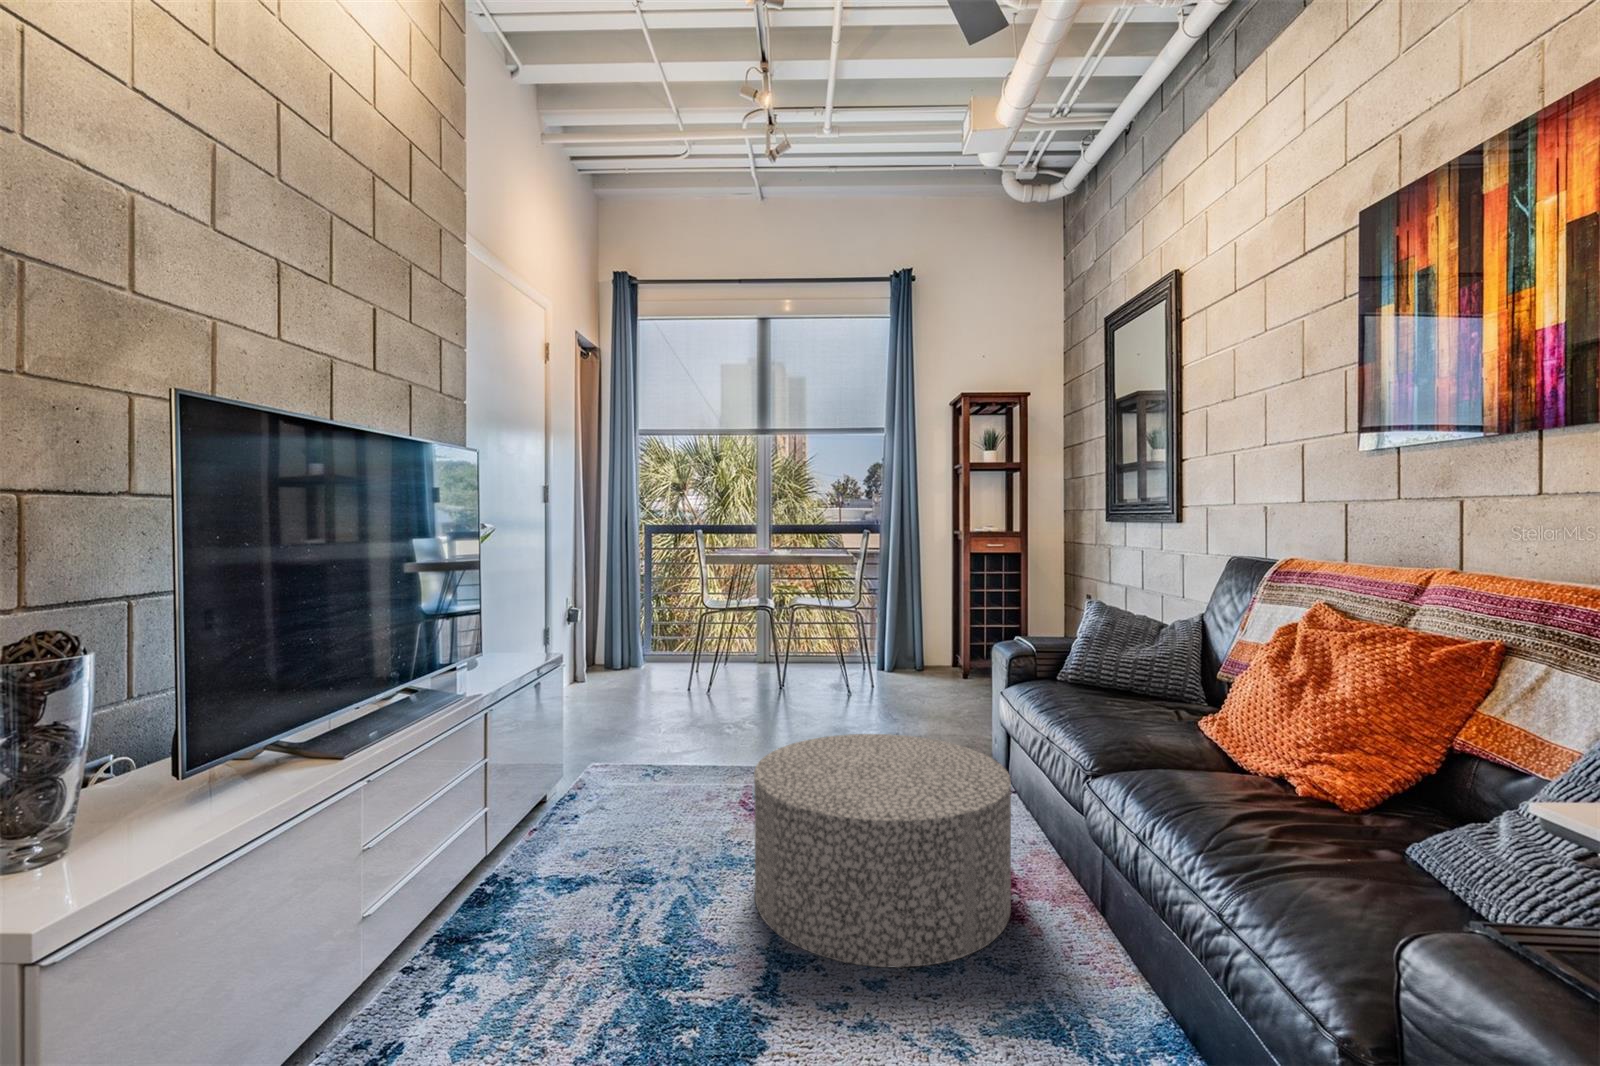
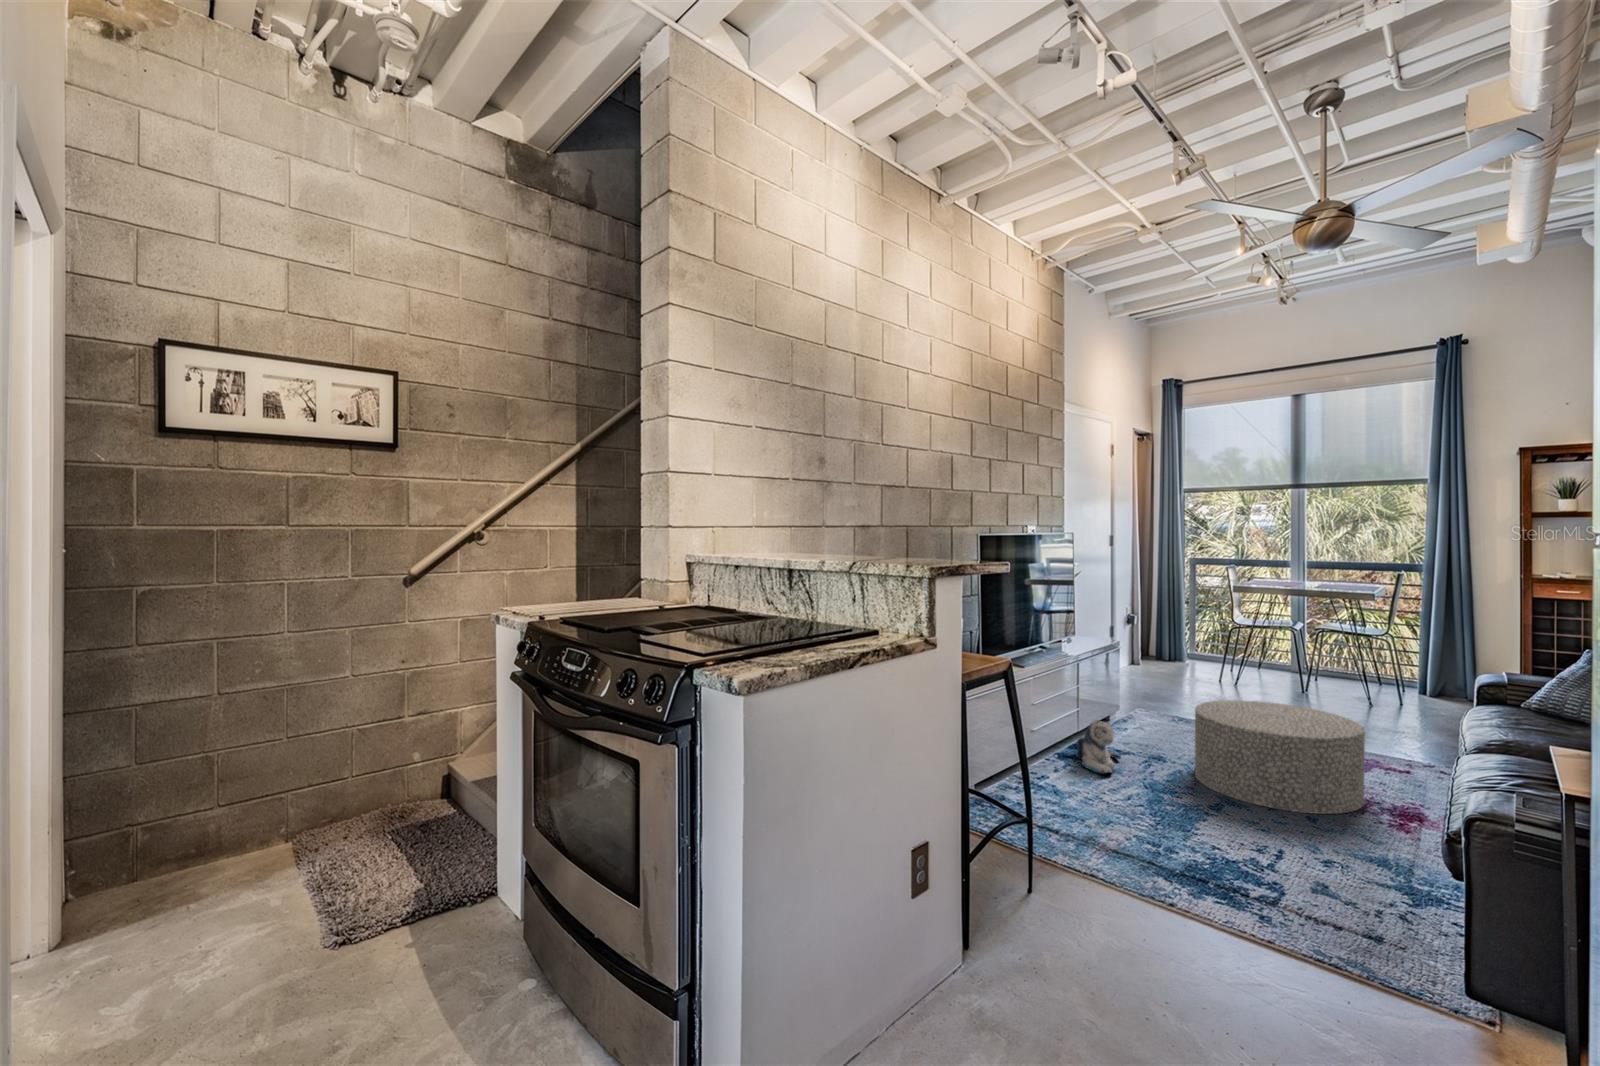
plush toy: none [521,856,622,1001] -> present [1075,720,1121,774]

